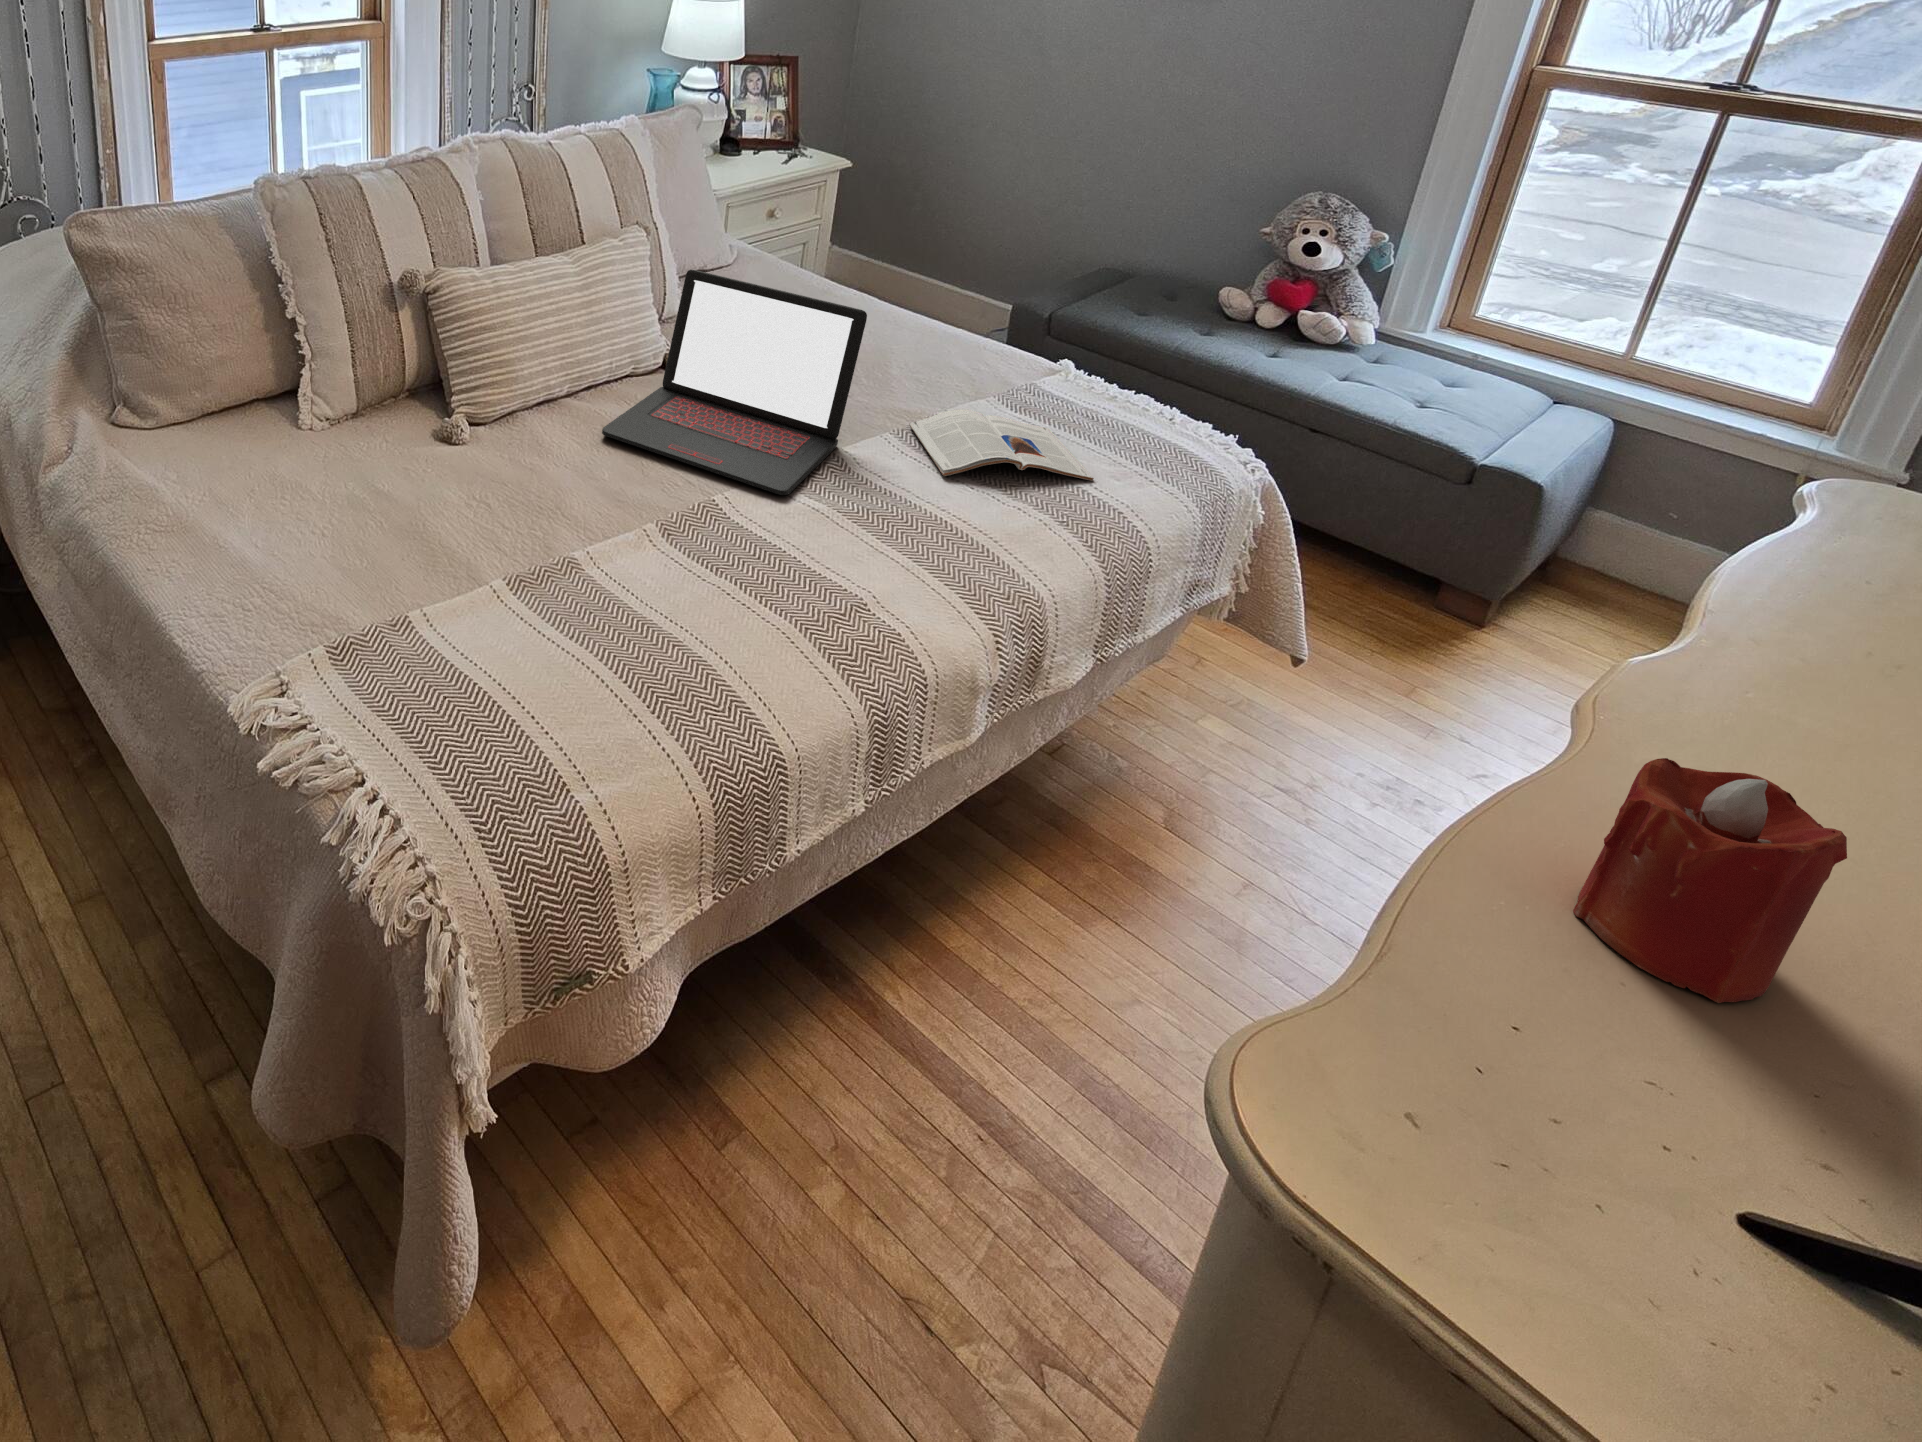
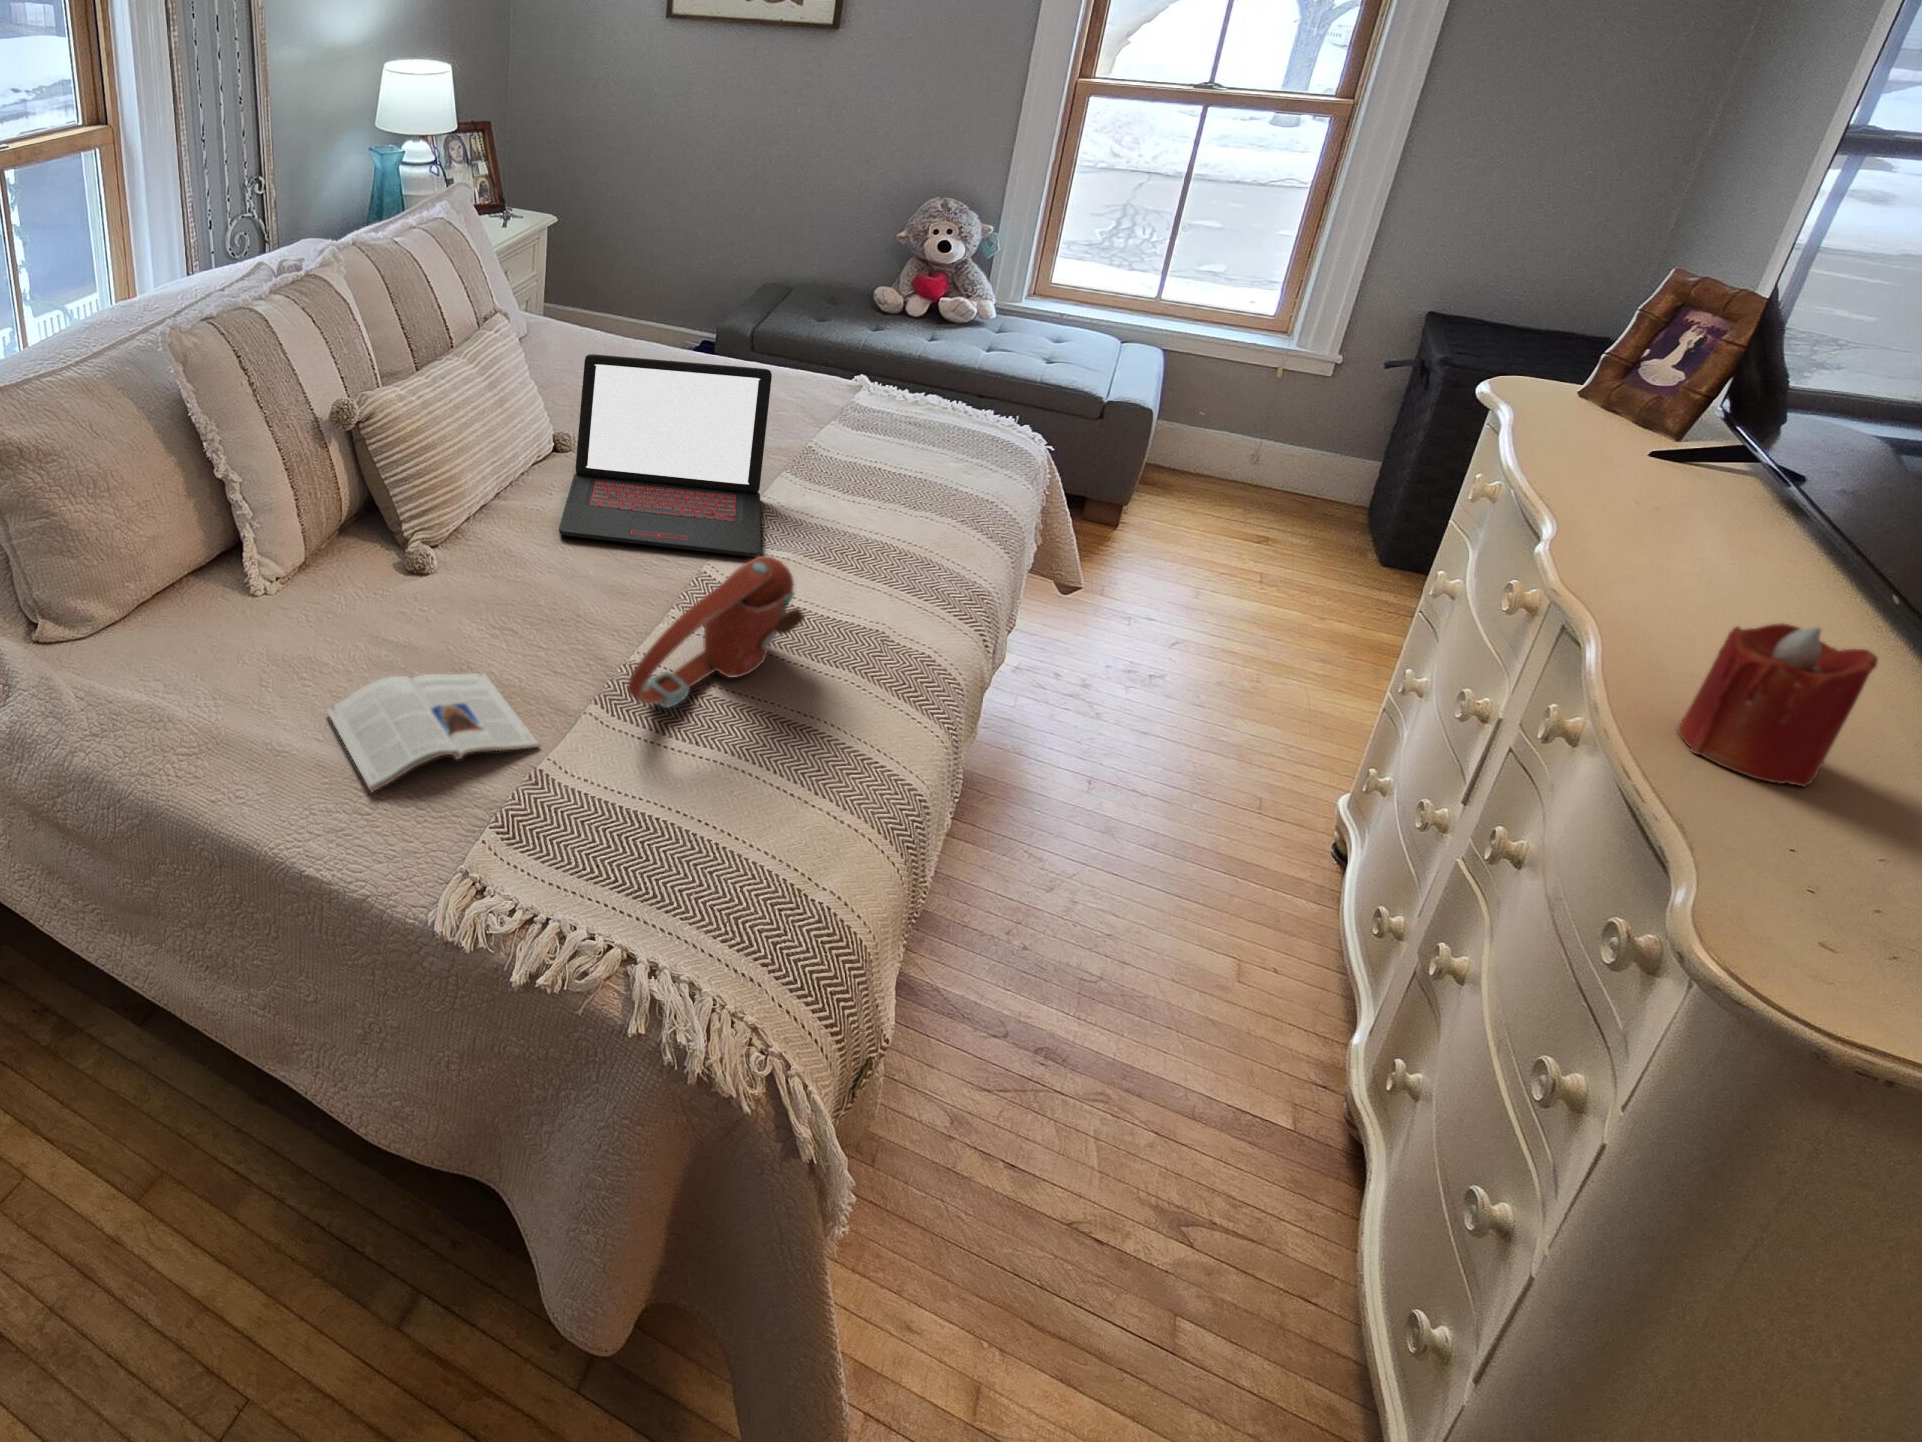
magazine: present [910,410,1094,481] -> present [327,673,539,792]
handbag: none [511,475,750,598] -> present [627,556,804,708]

